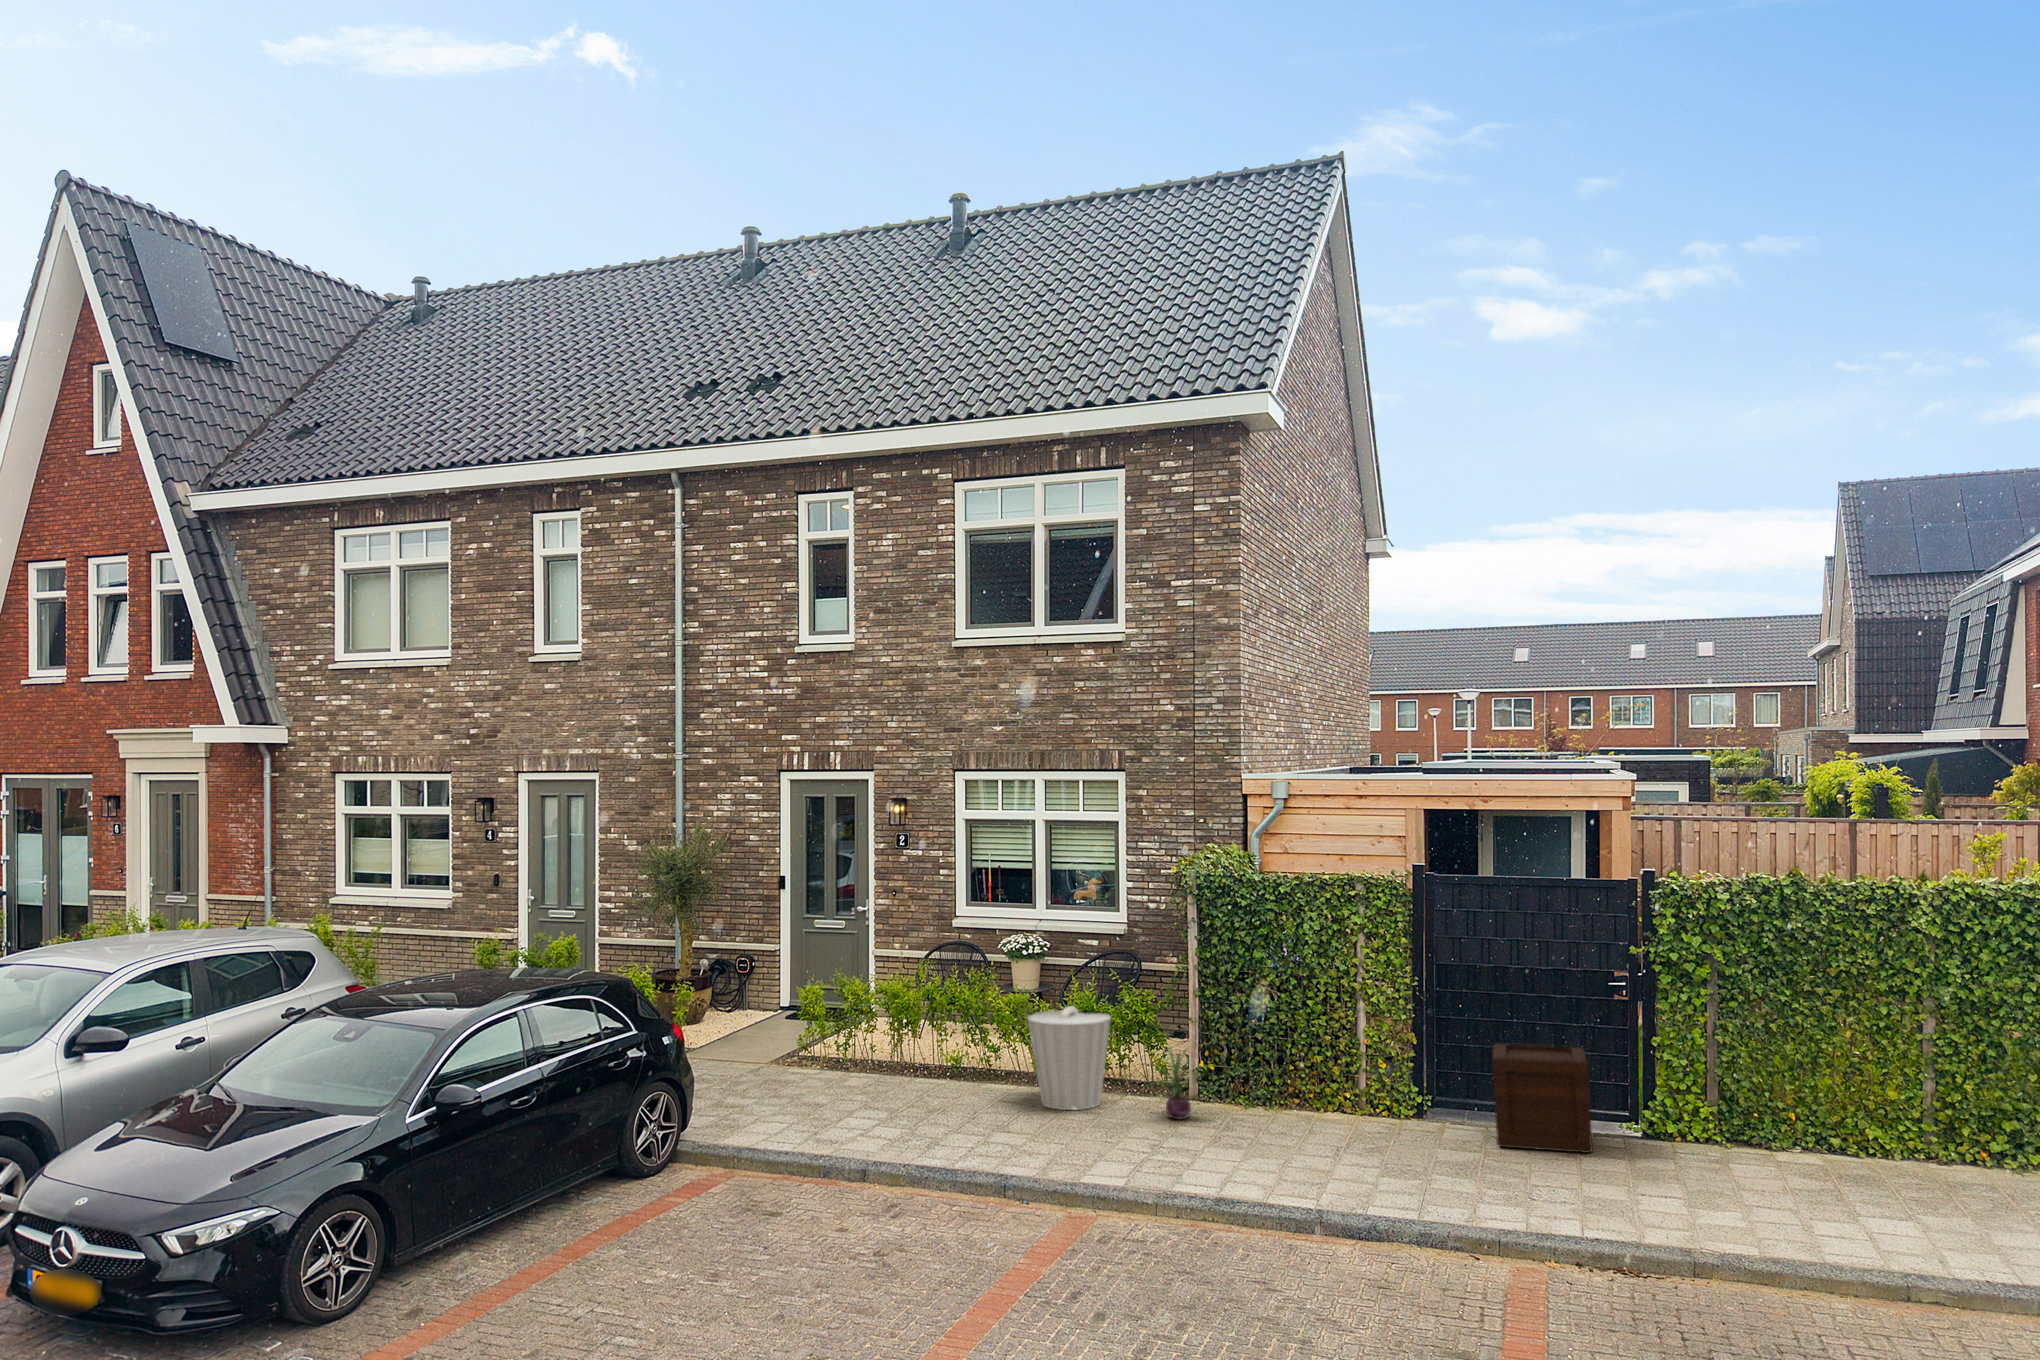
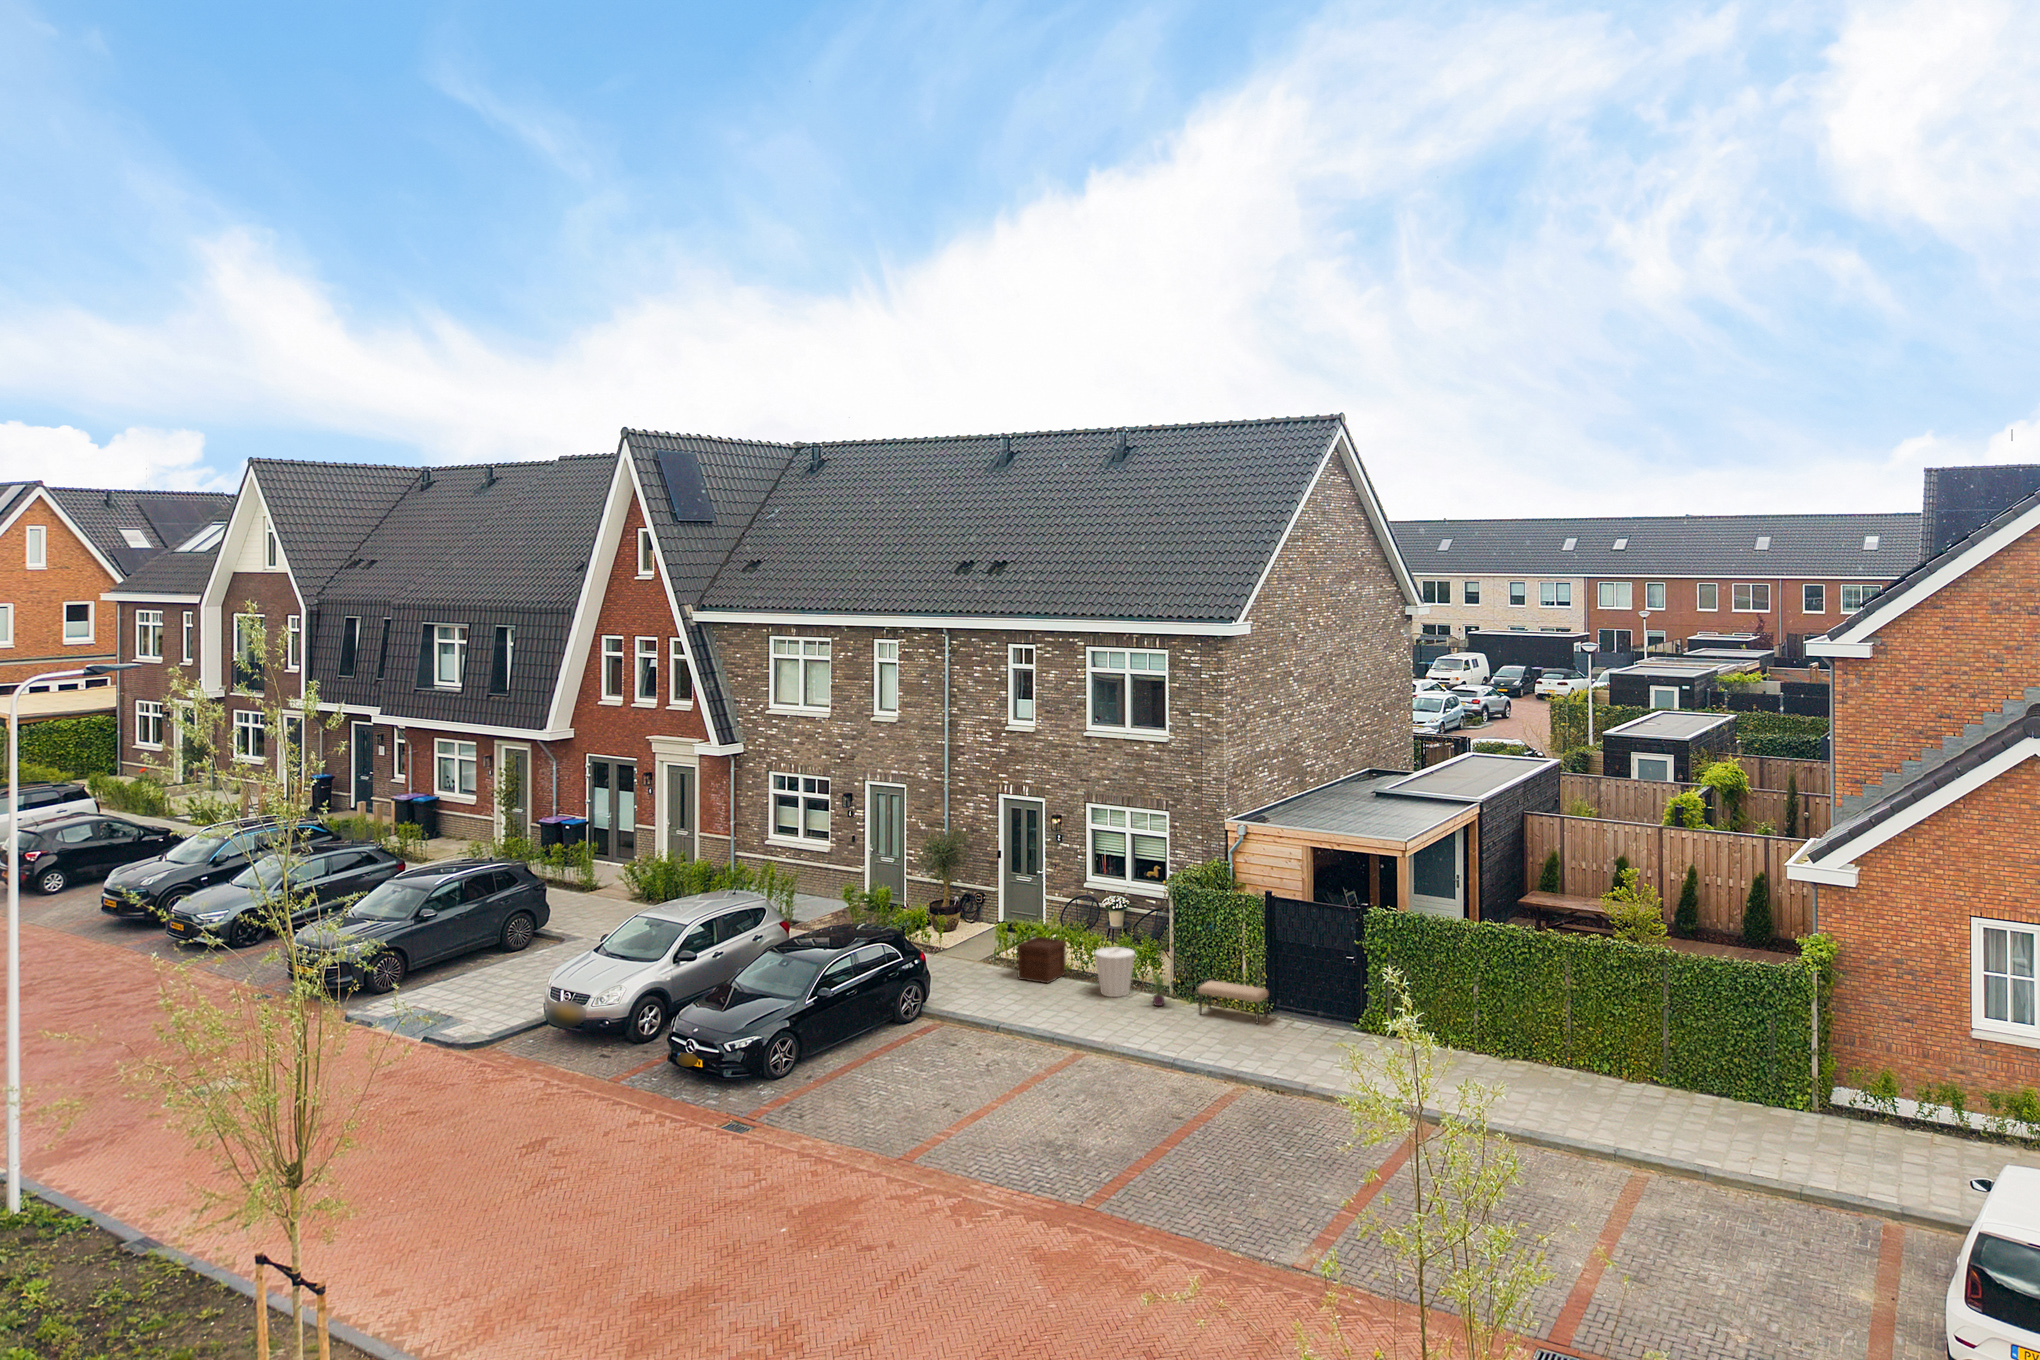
wooden crate: present [1493,1044,1593,1153] -> present [1017,937,1066,983]
bench: none [1273,1058,1422,1137] -> present [1198,981,1269,1023]

